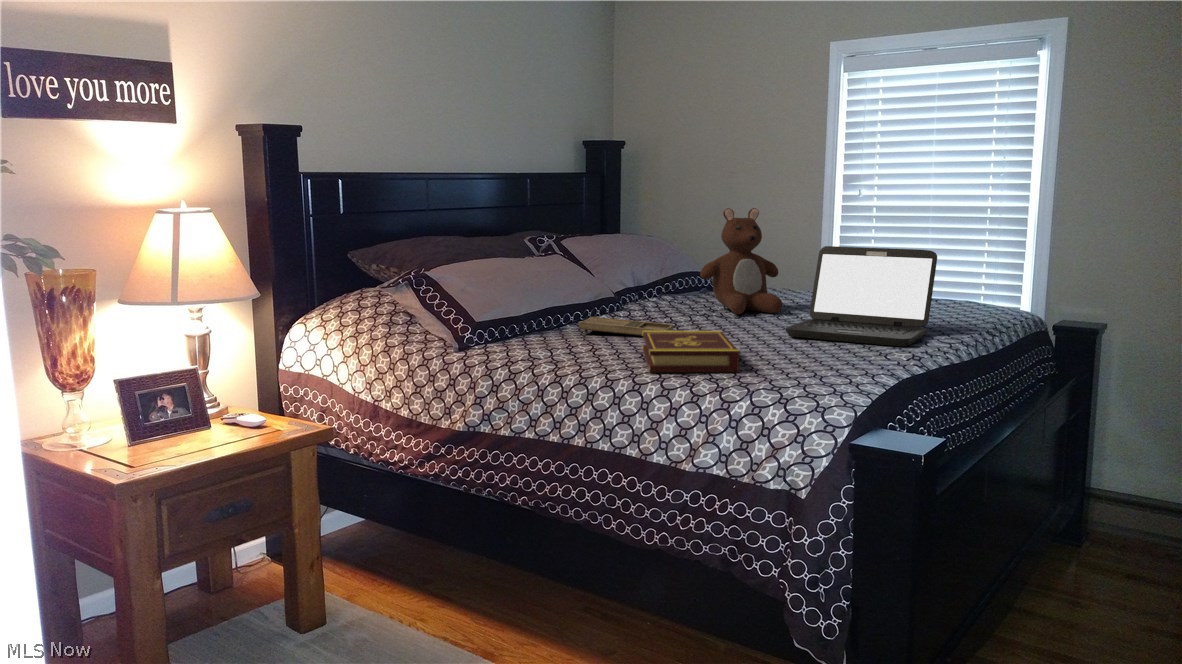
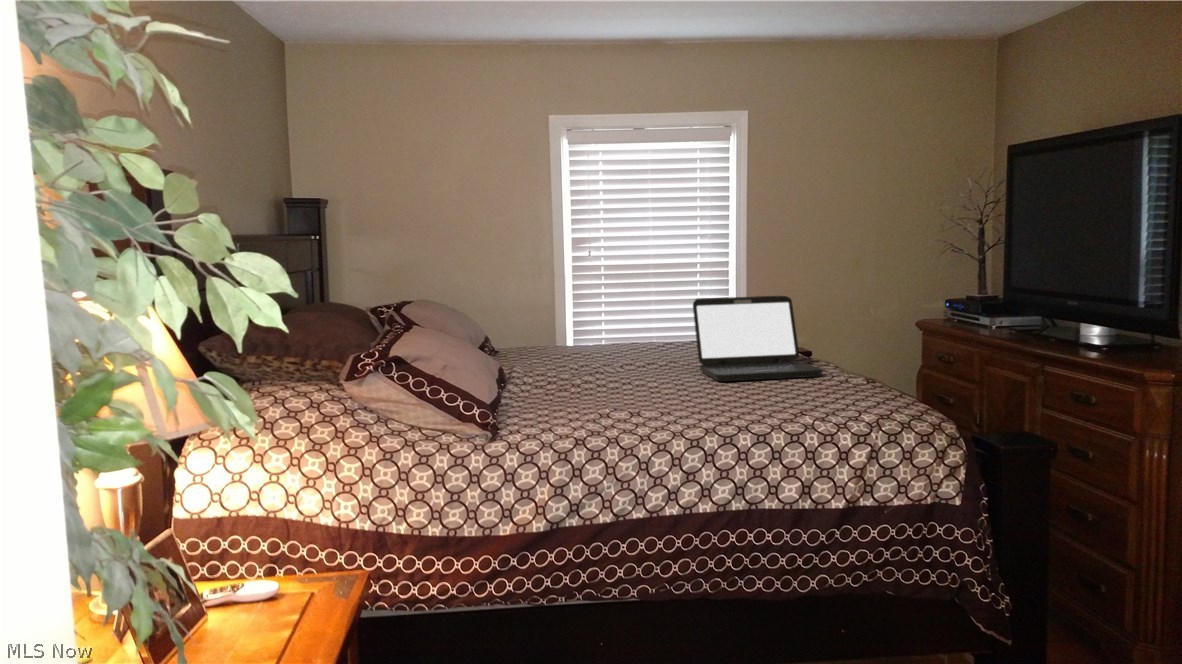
teddy bear: present [700,208,782,314] -> none [560,269,638,371]
tray: present [579,317,673,336] -> none [531,385,630,406]
book: present [642,331,739,372] -> none [656,382,798,426]

